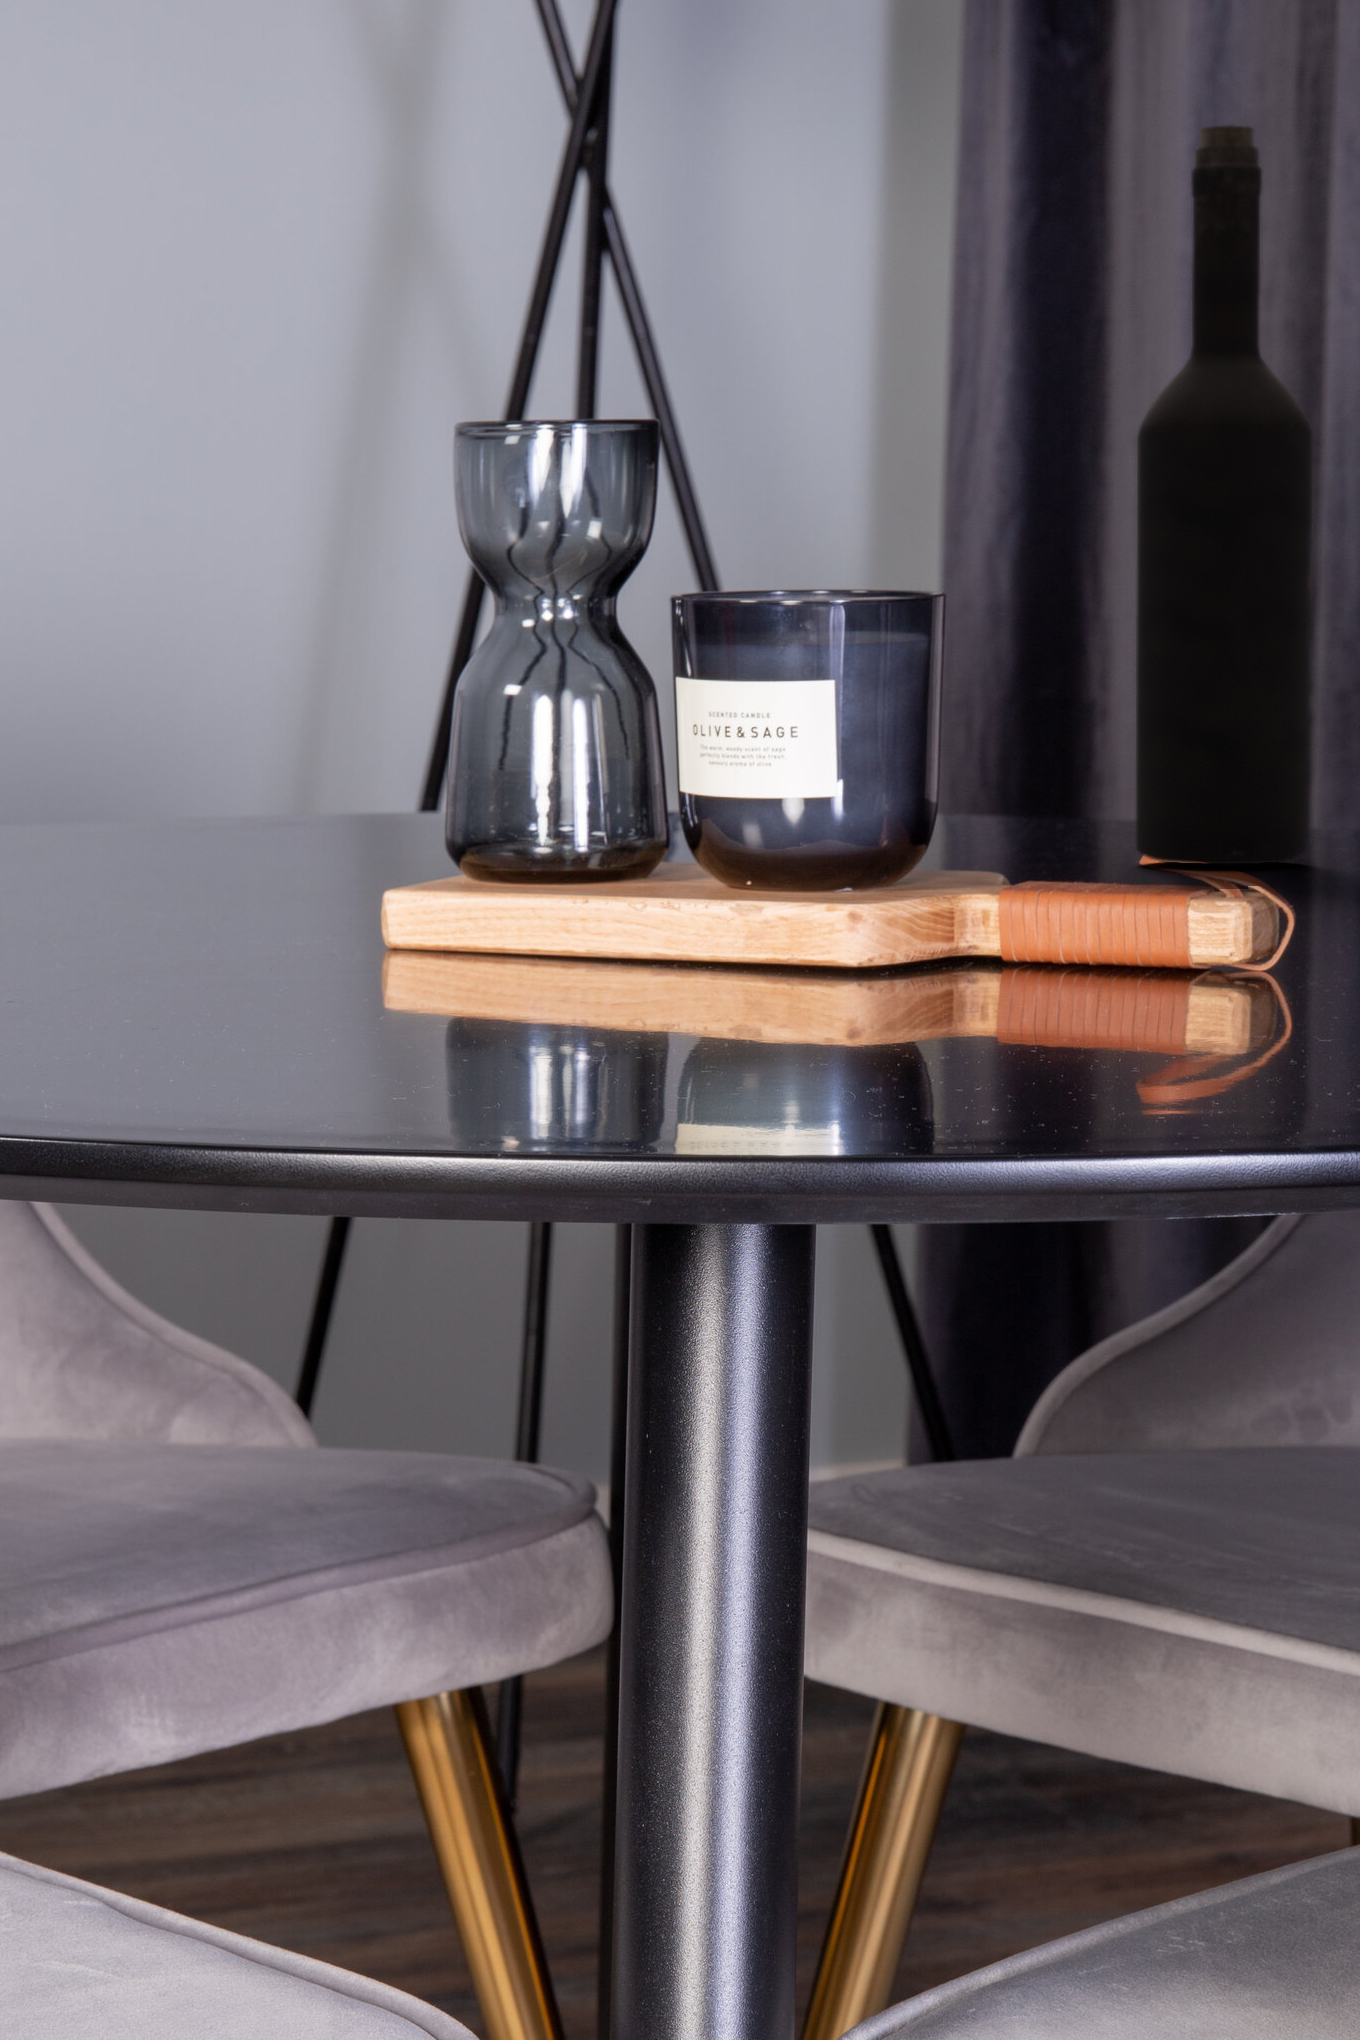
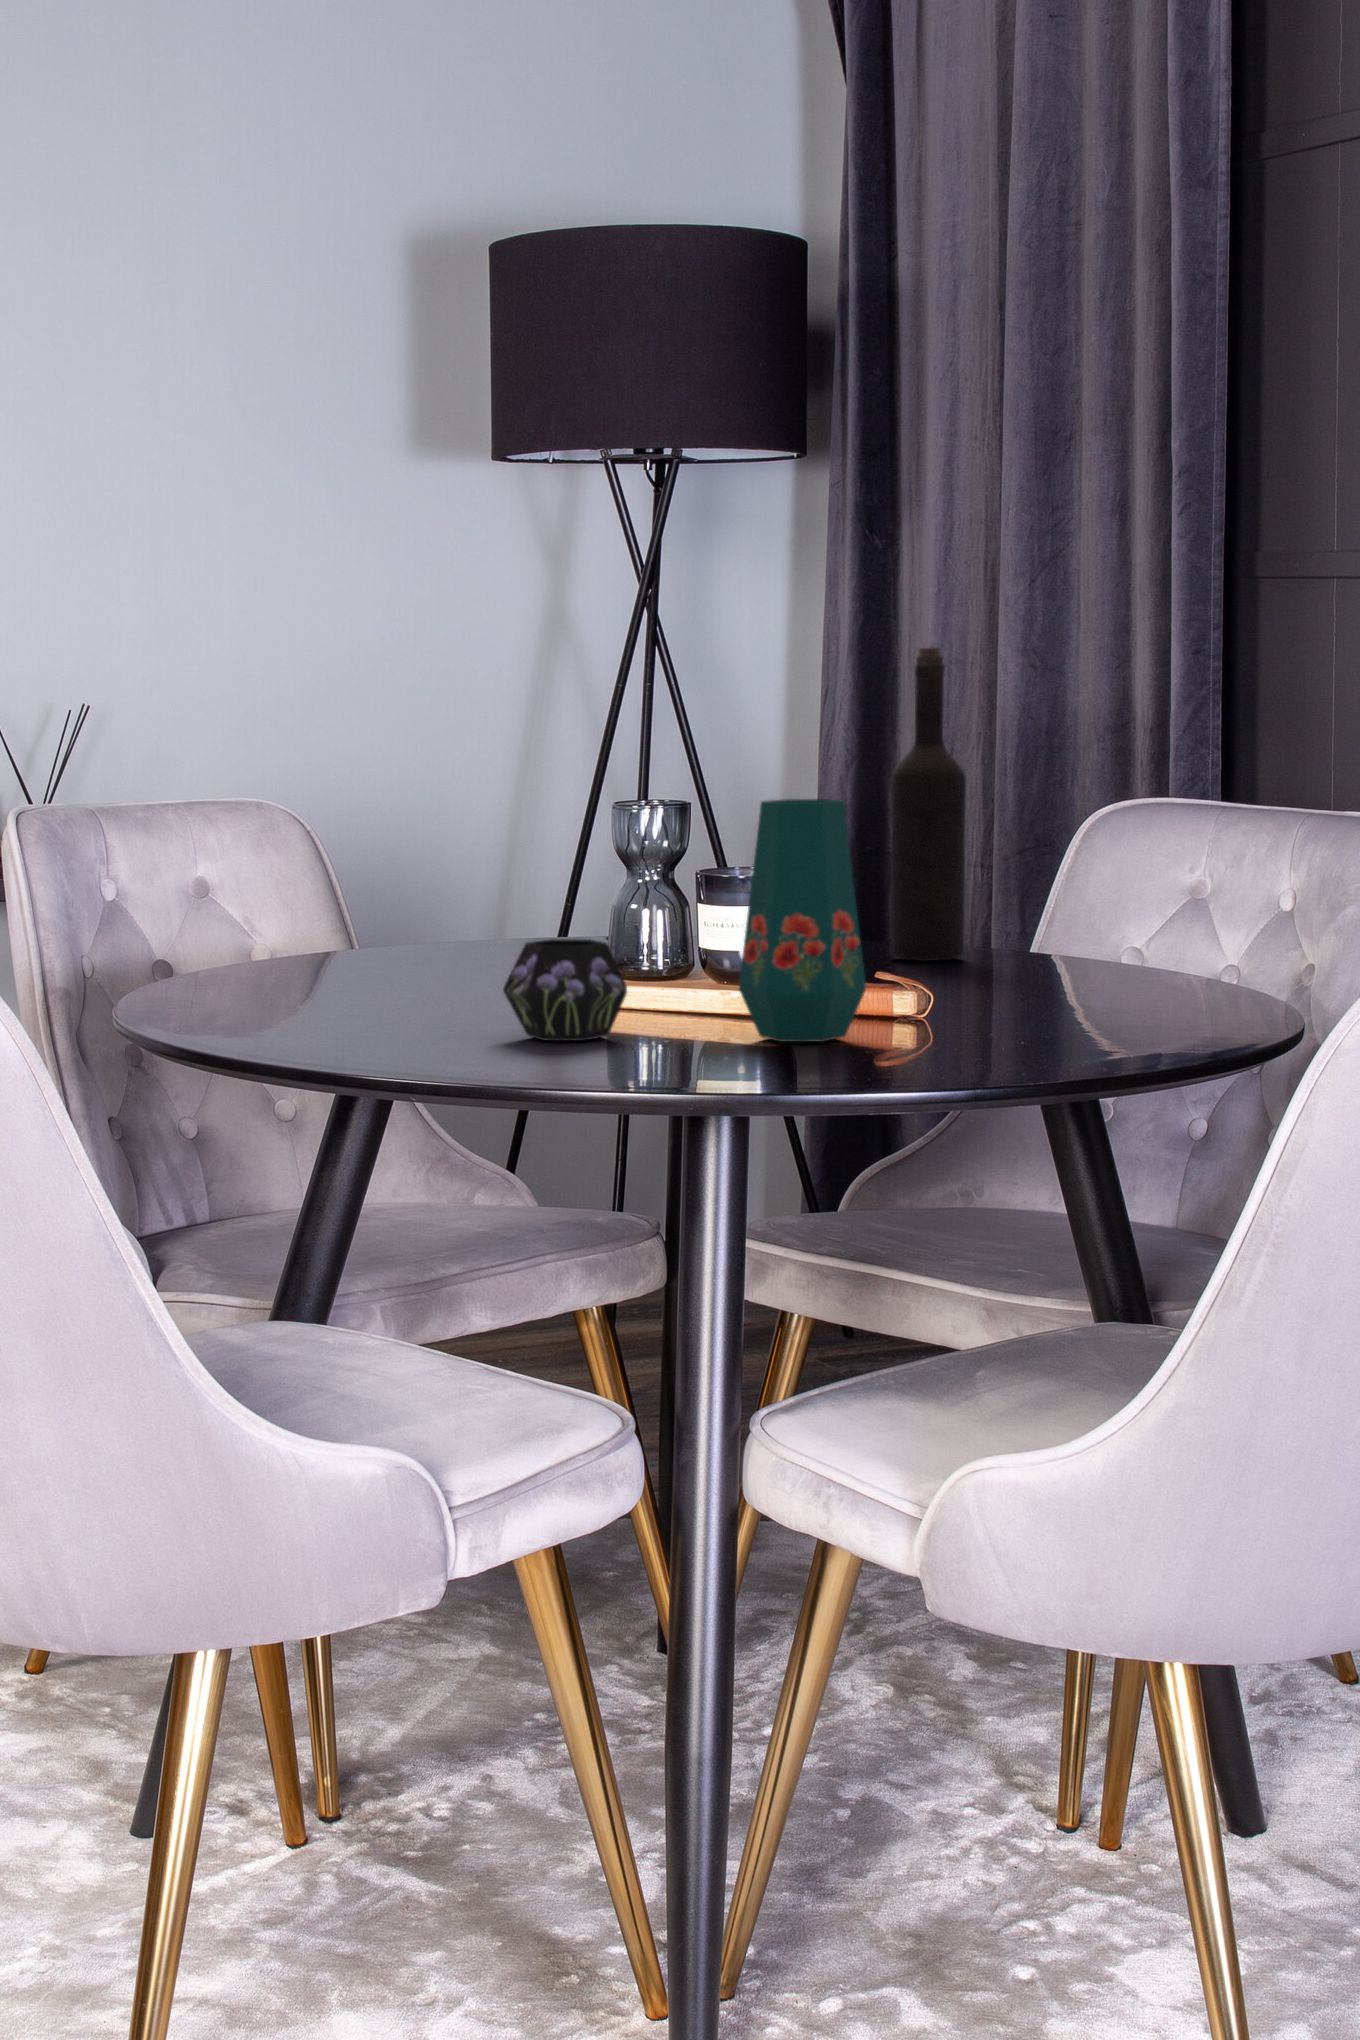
vase: none [133,355,1132,1027] -> present [503,799,866,1042]

